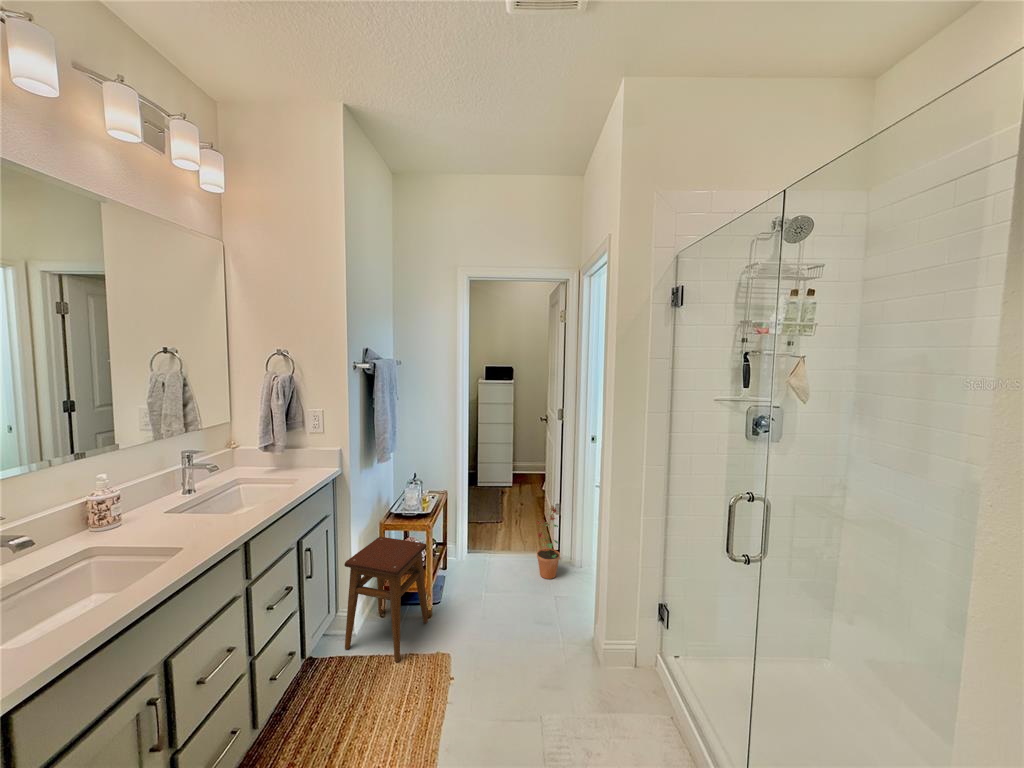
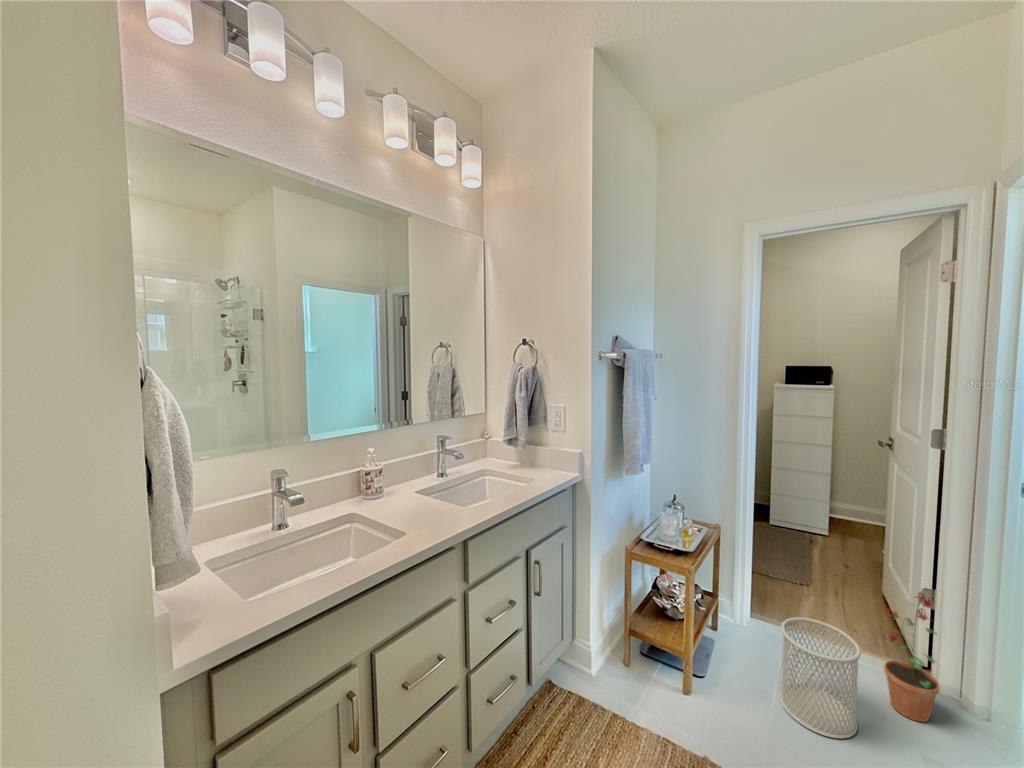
stool: present [344,537,428,662] -> none [578,566,685,744]
wastebasket: none [485,538,525,606] -> present [779,617,861,739]

